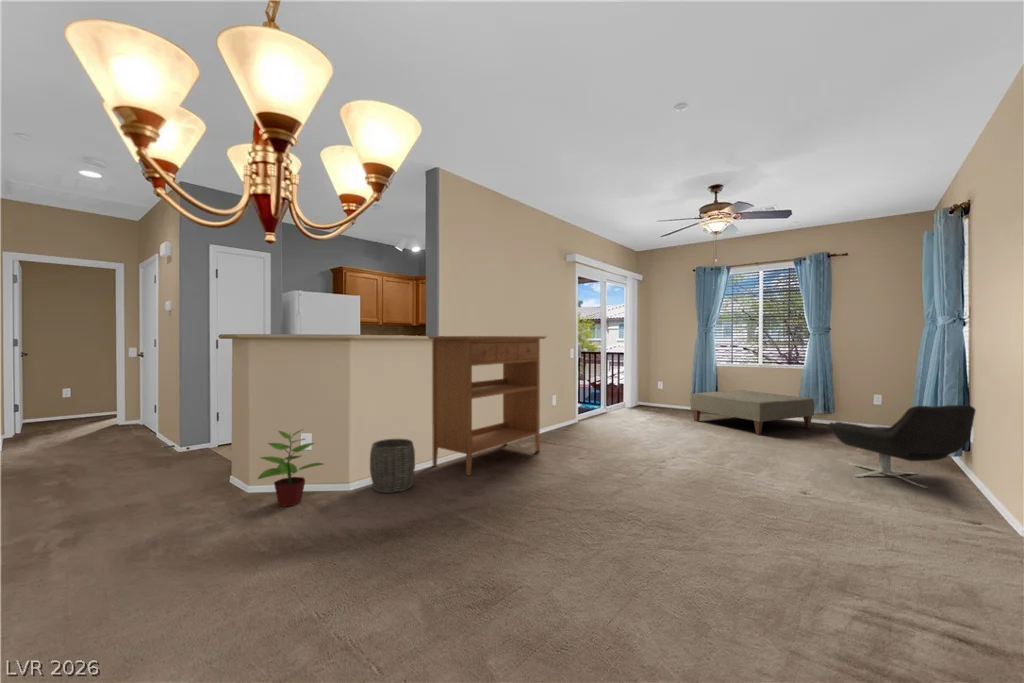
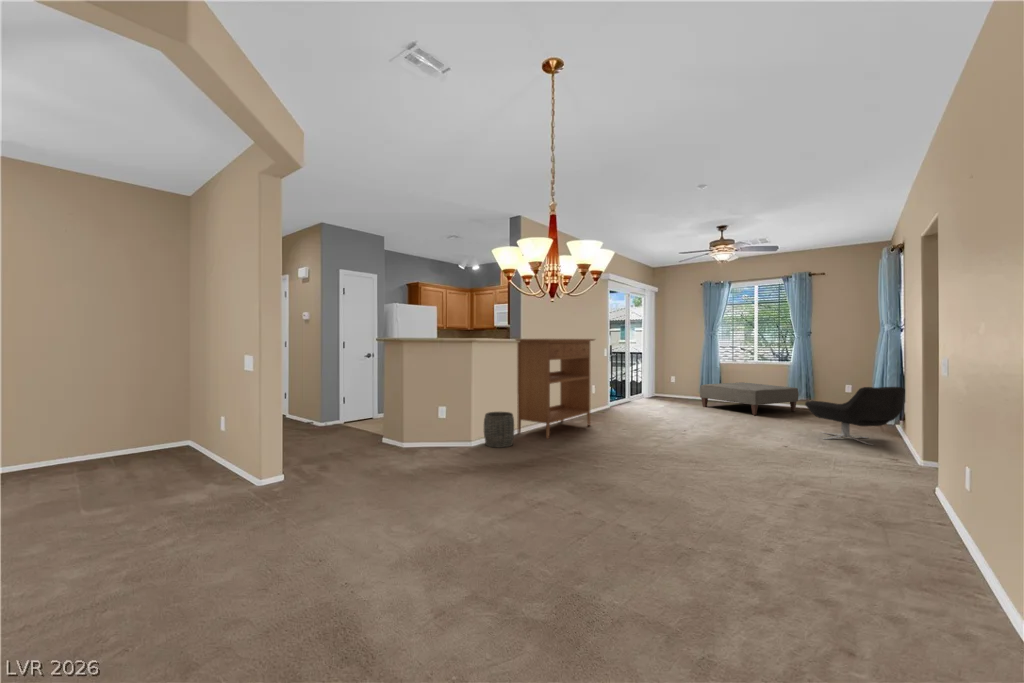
potted plant: present [258,430,323,506] -> none [417,401,460,454]

